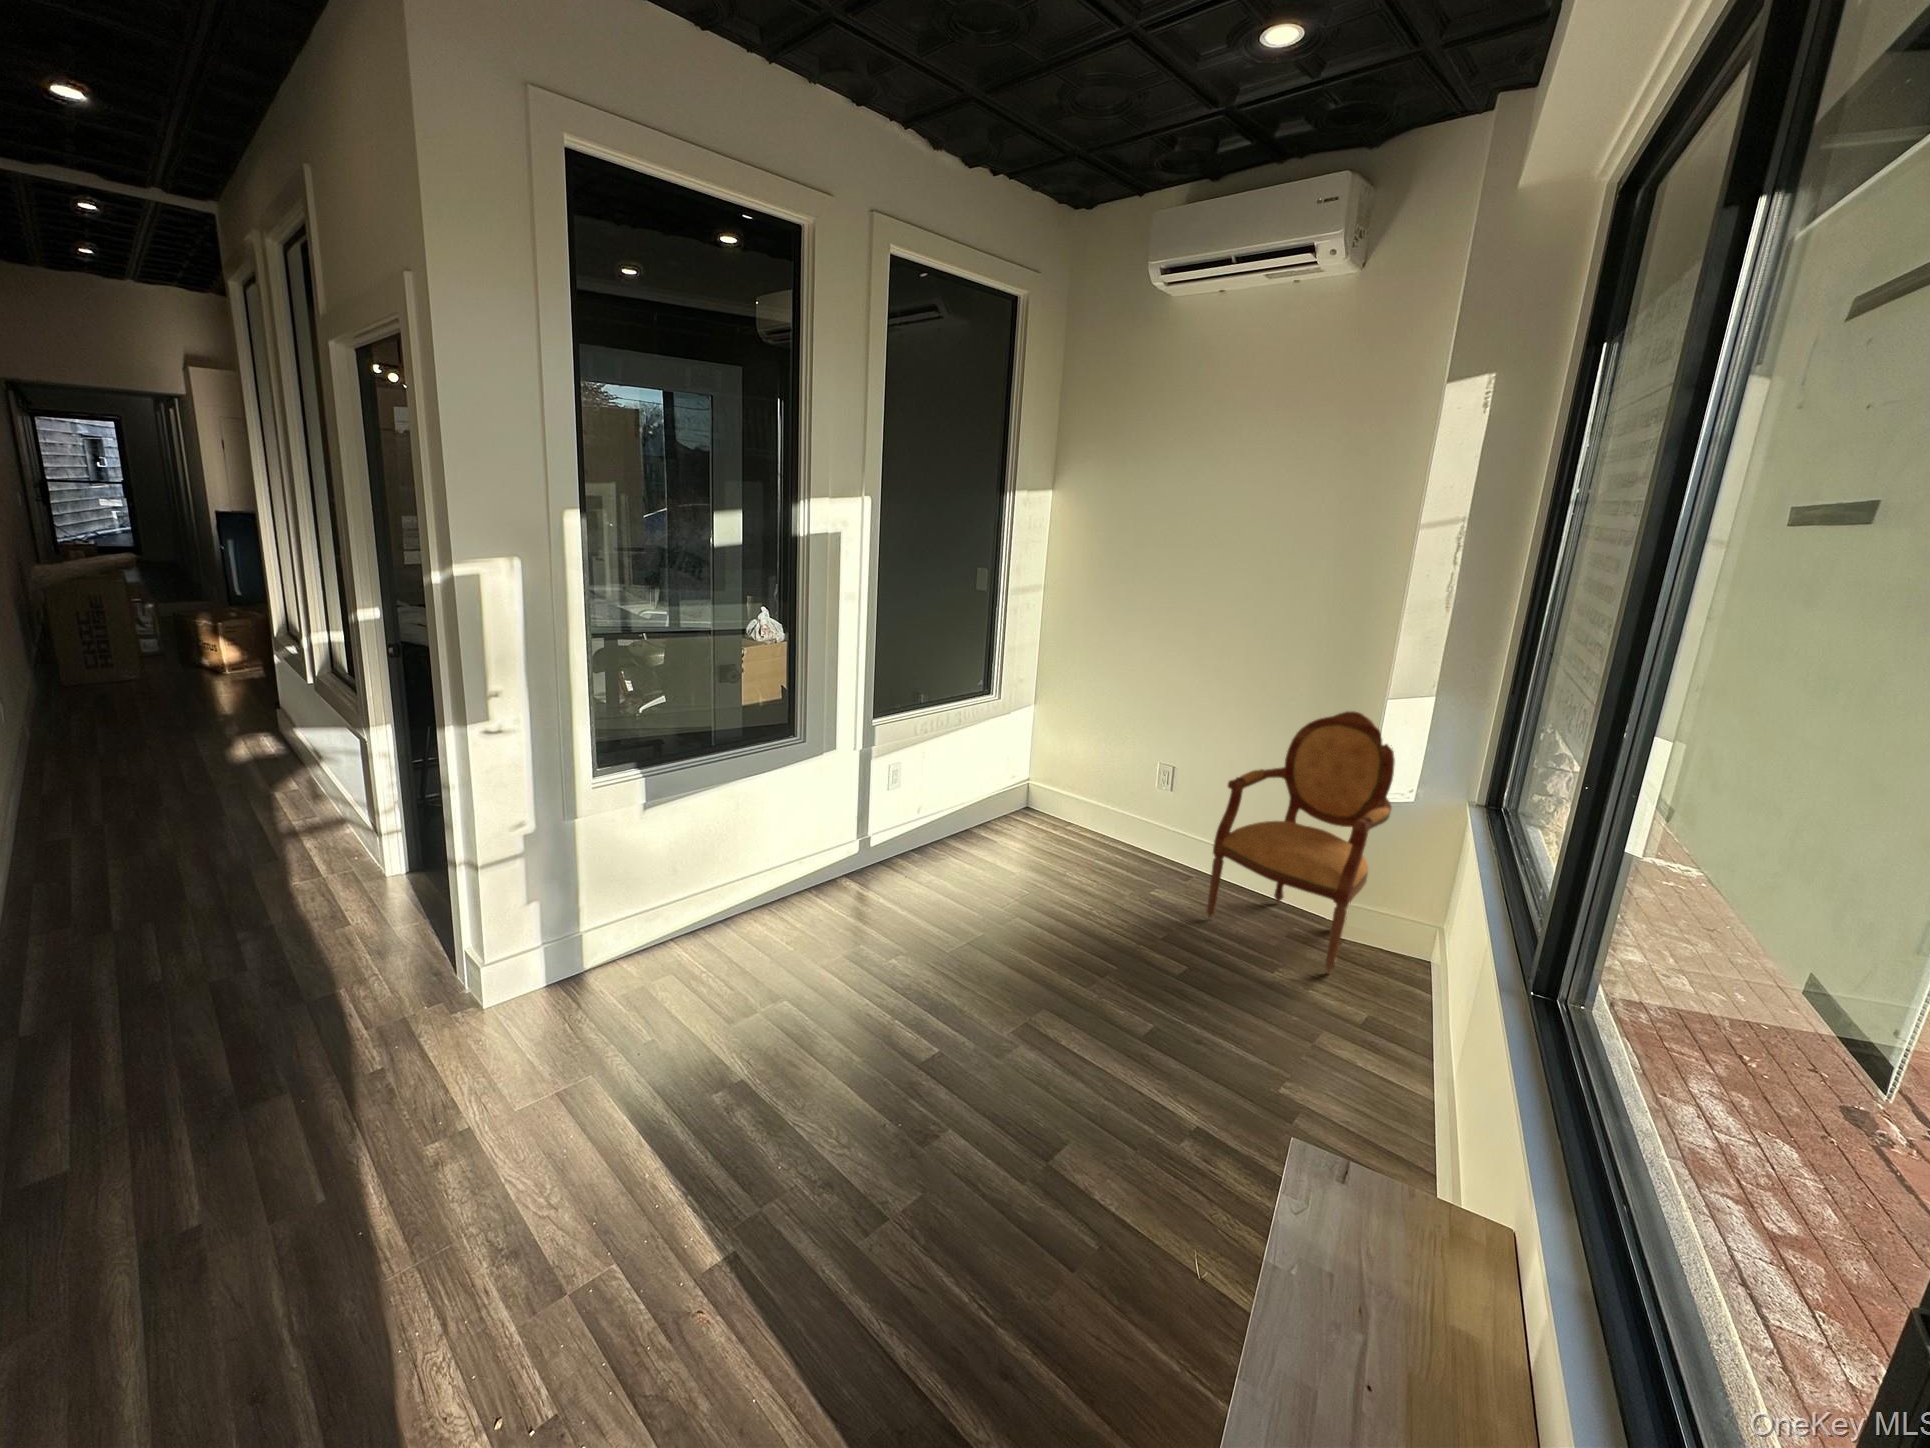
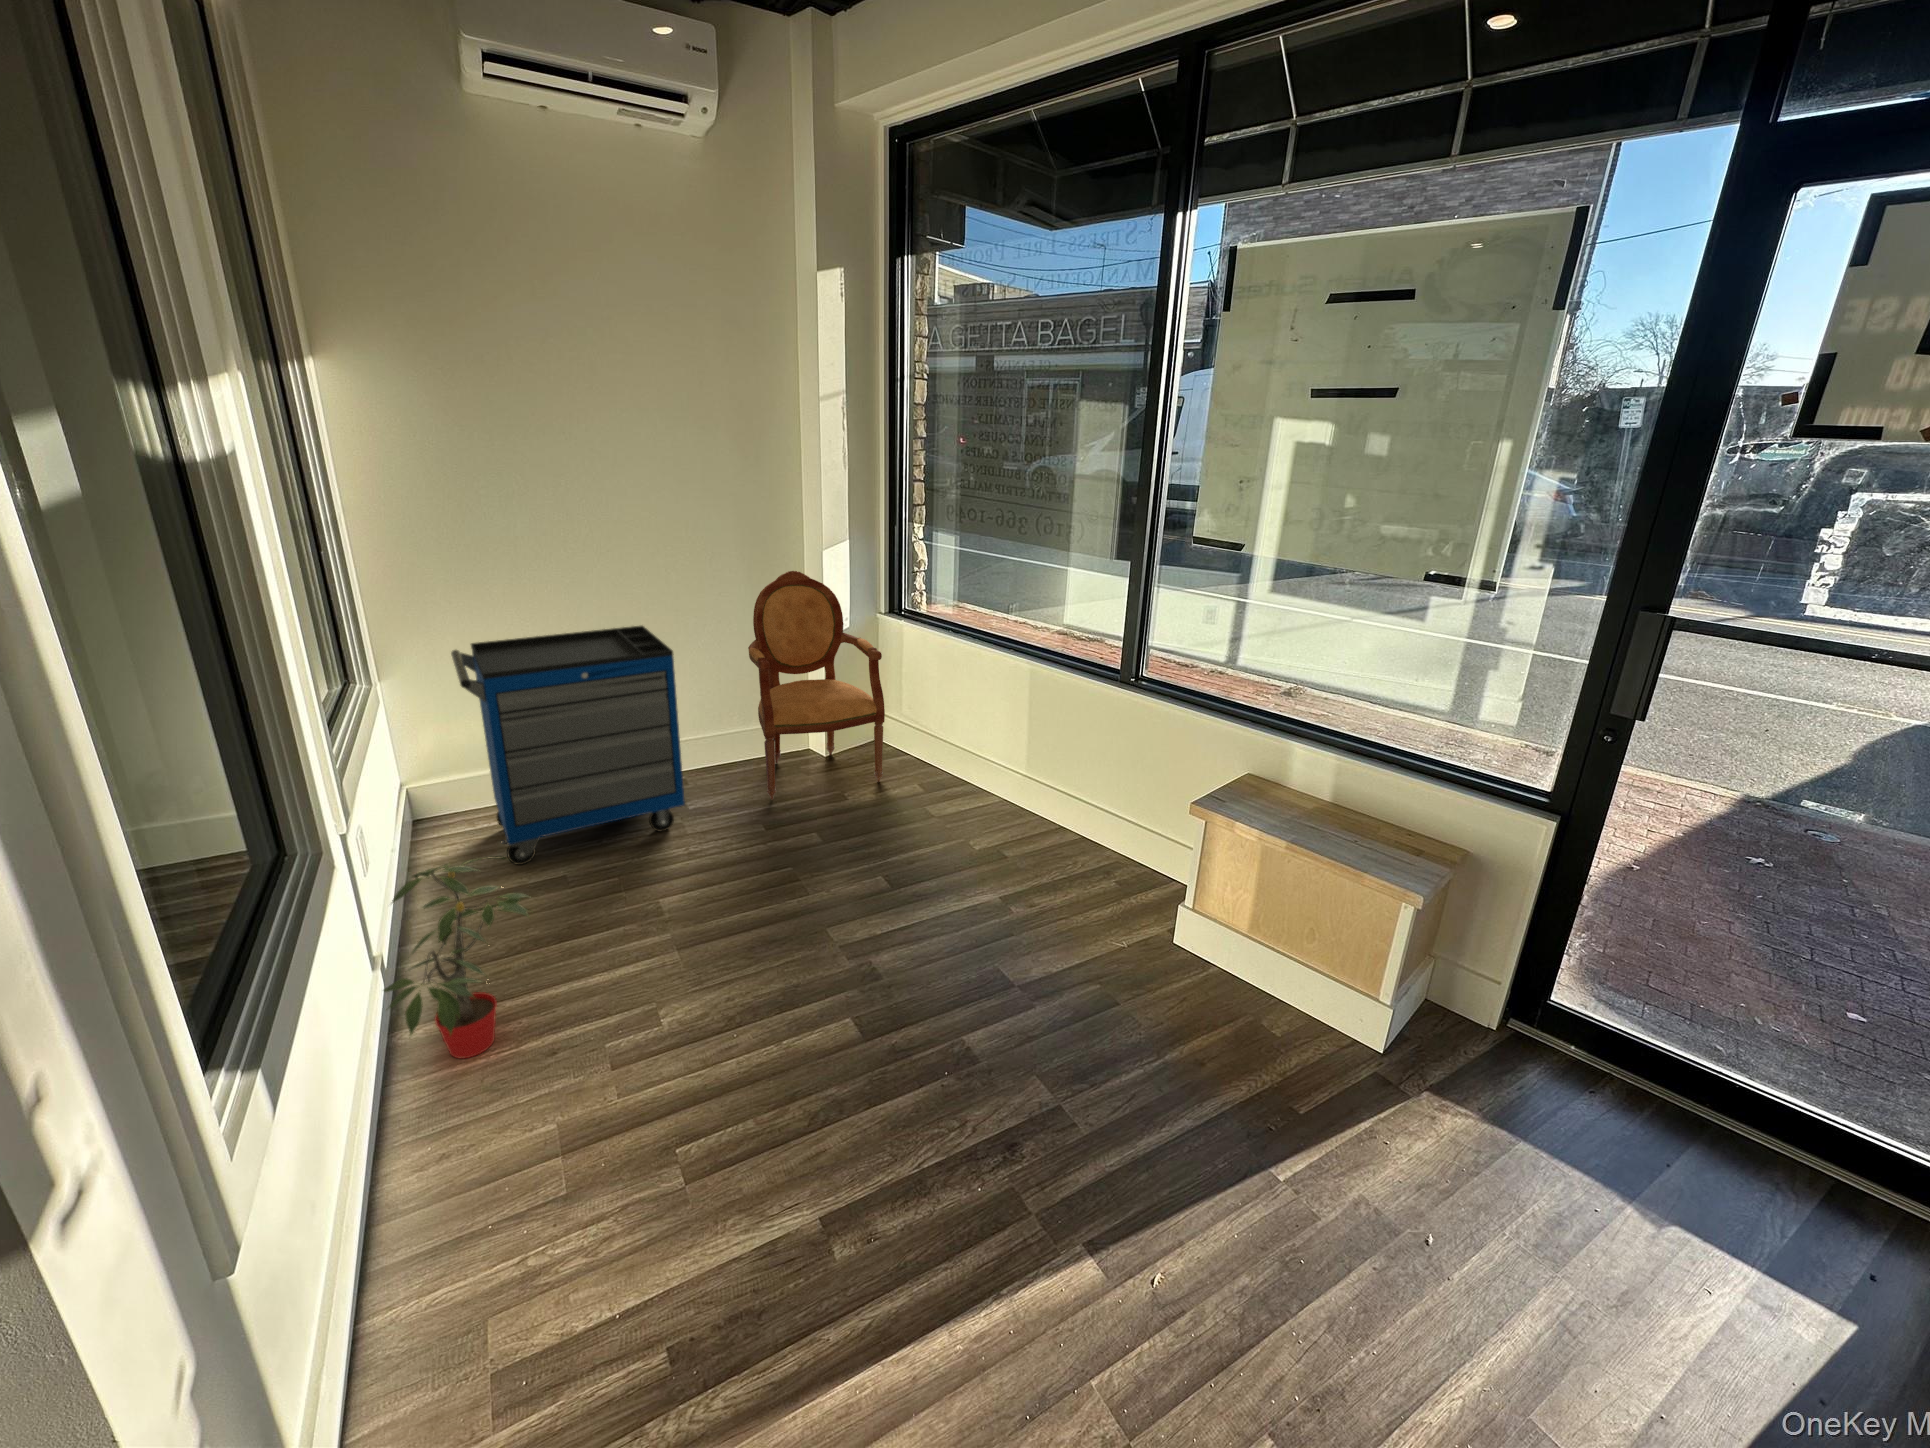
storage cabinet: none [1003,689,1180,886] -> present [451,626,685,865]
potted plant: none [781,784,923,904] -> present [384,856,529,1058]

